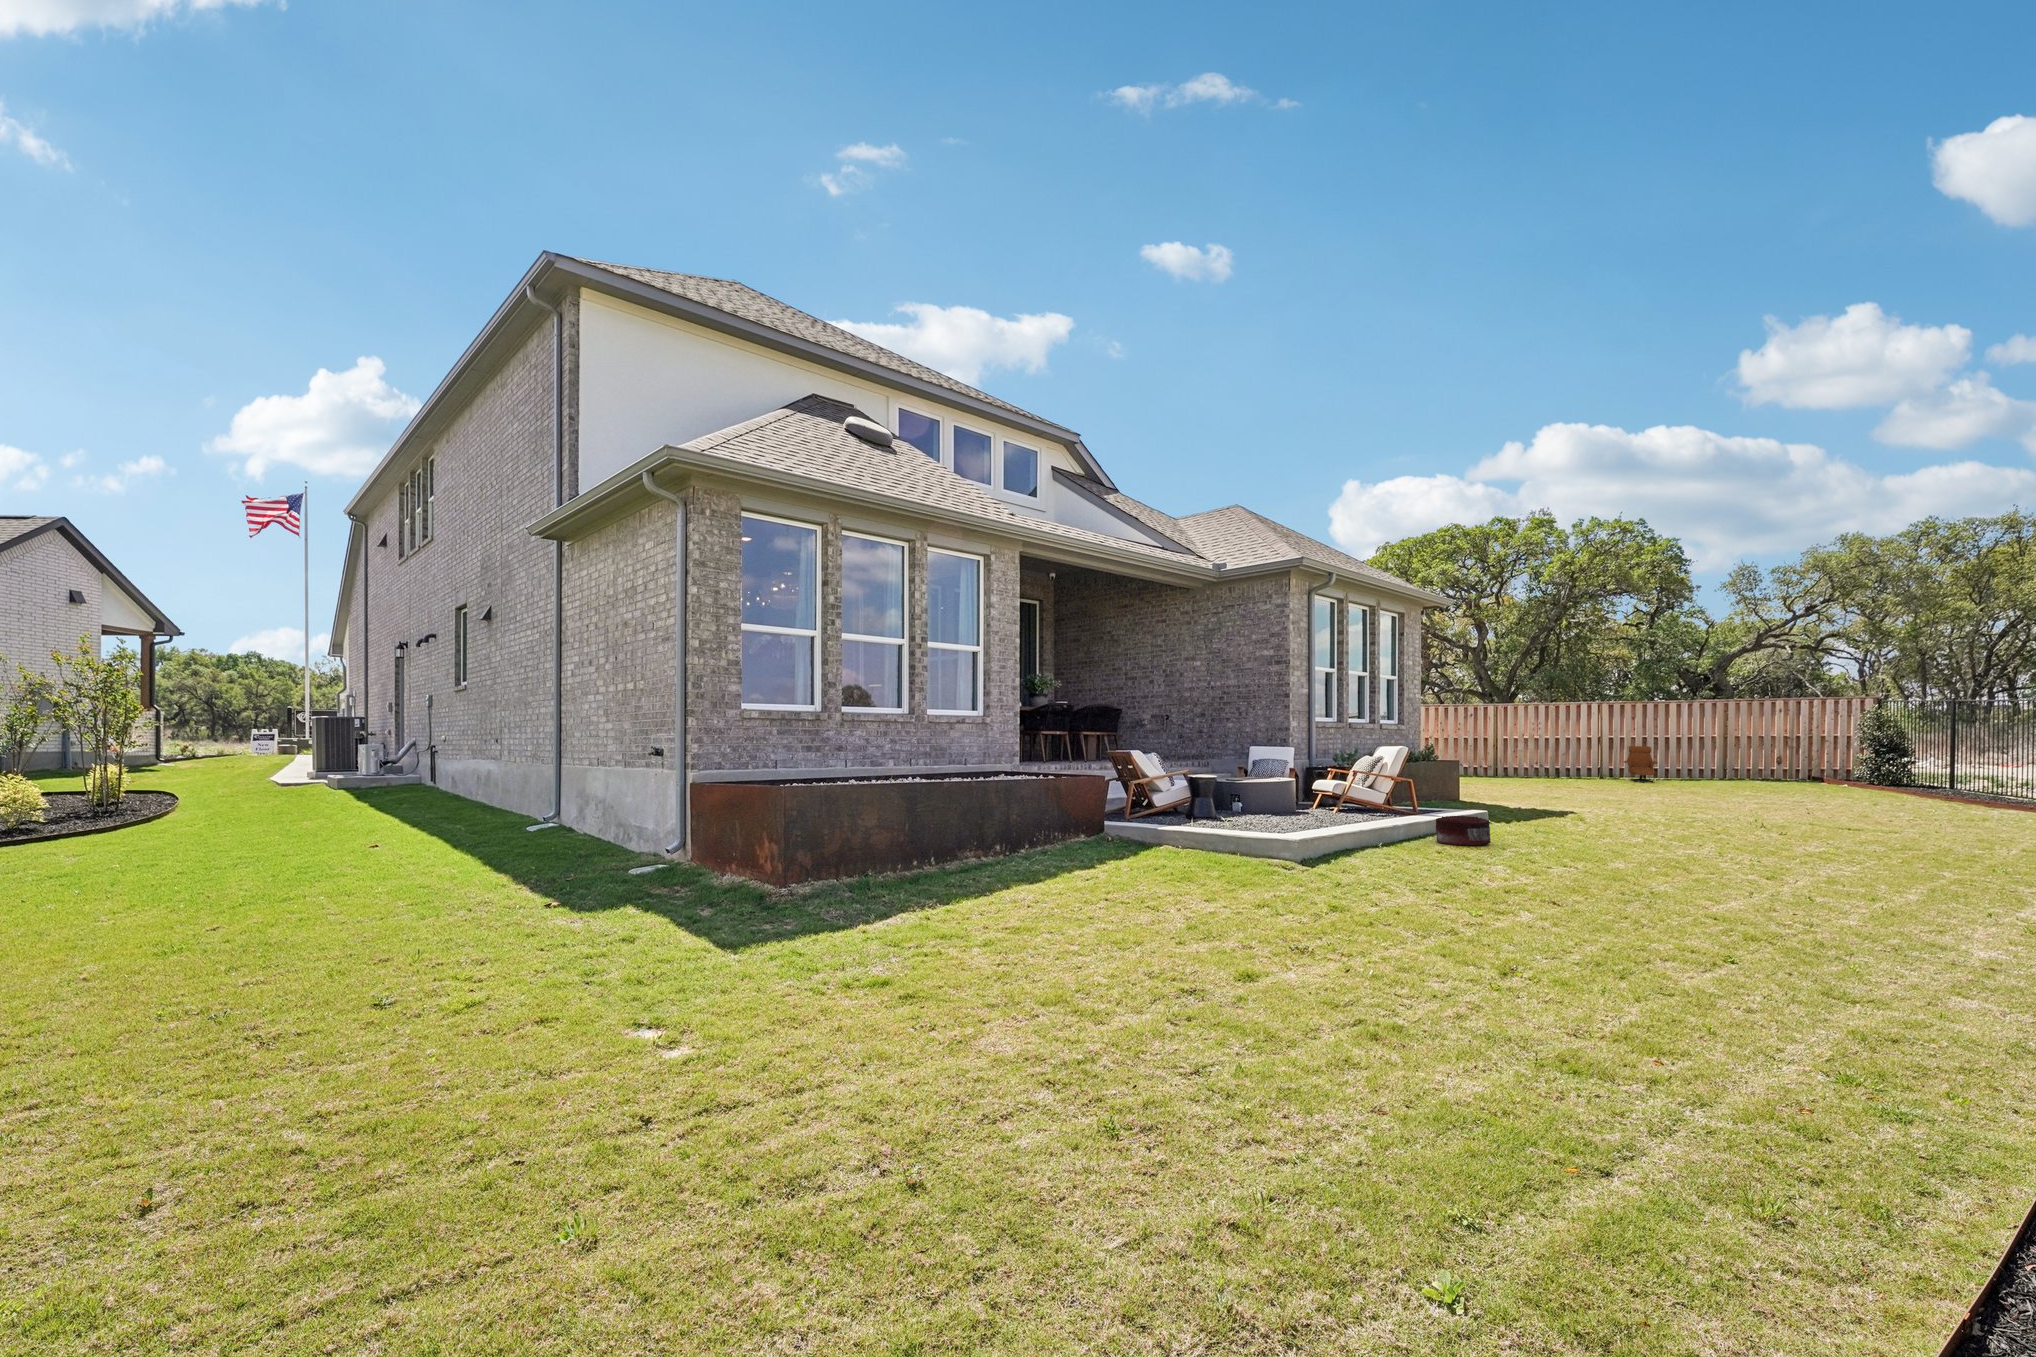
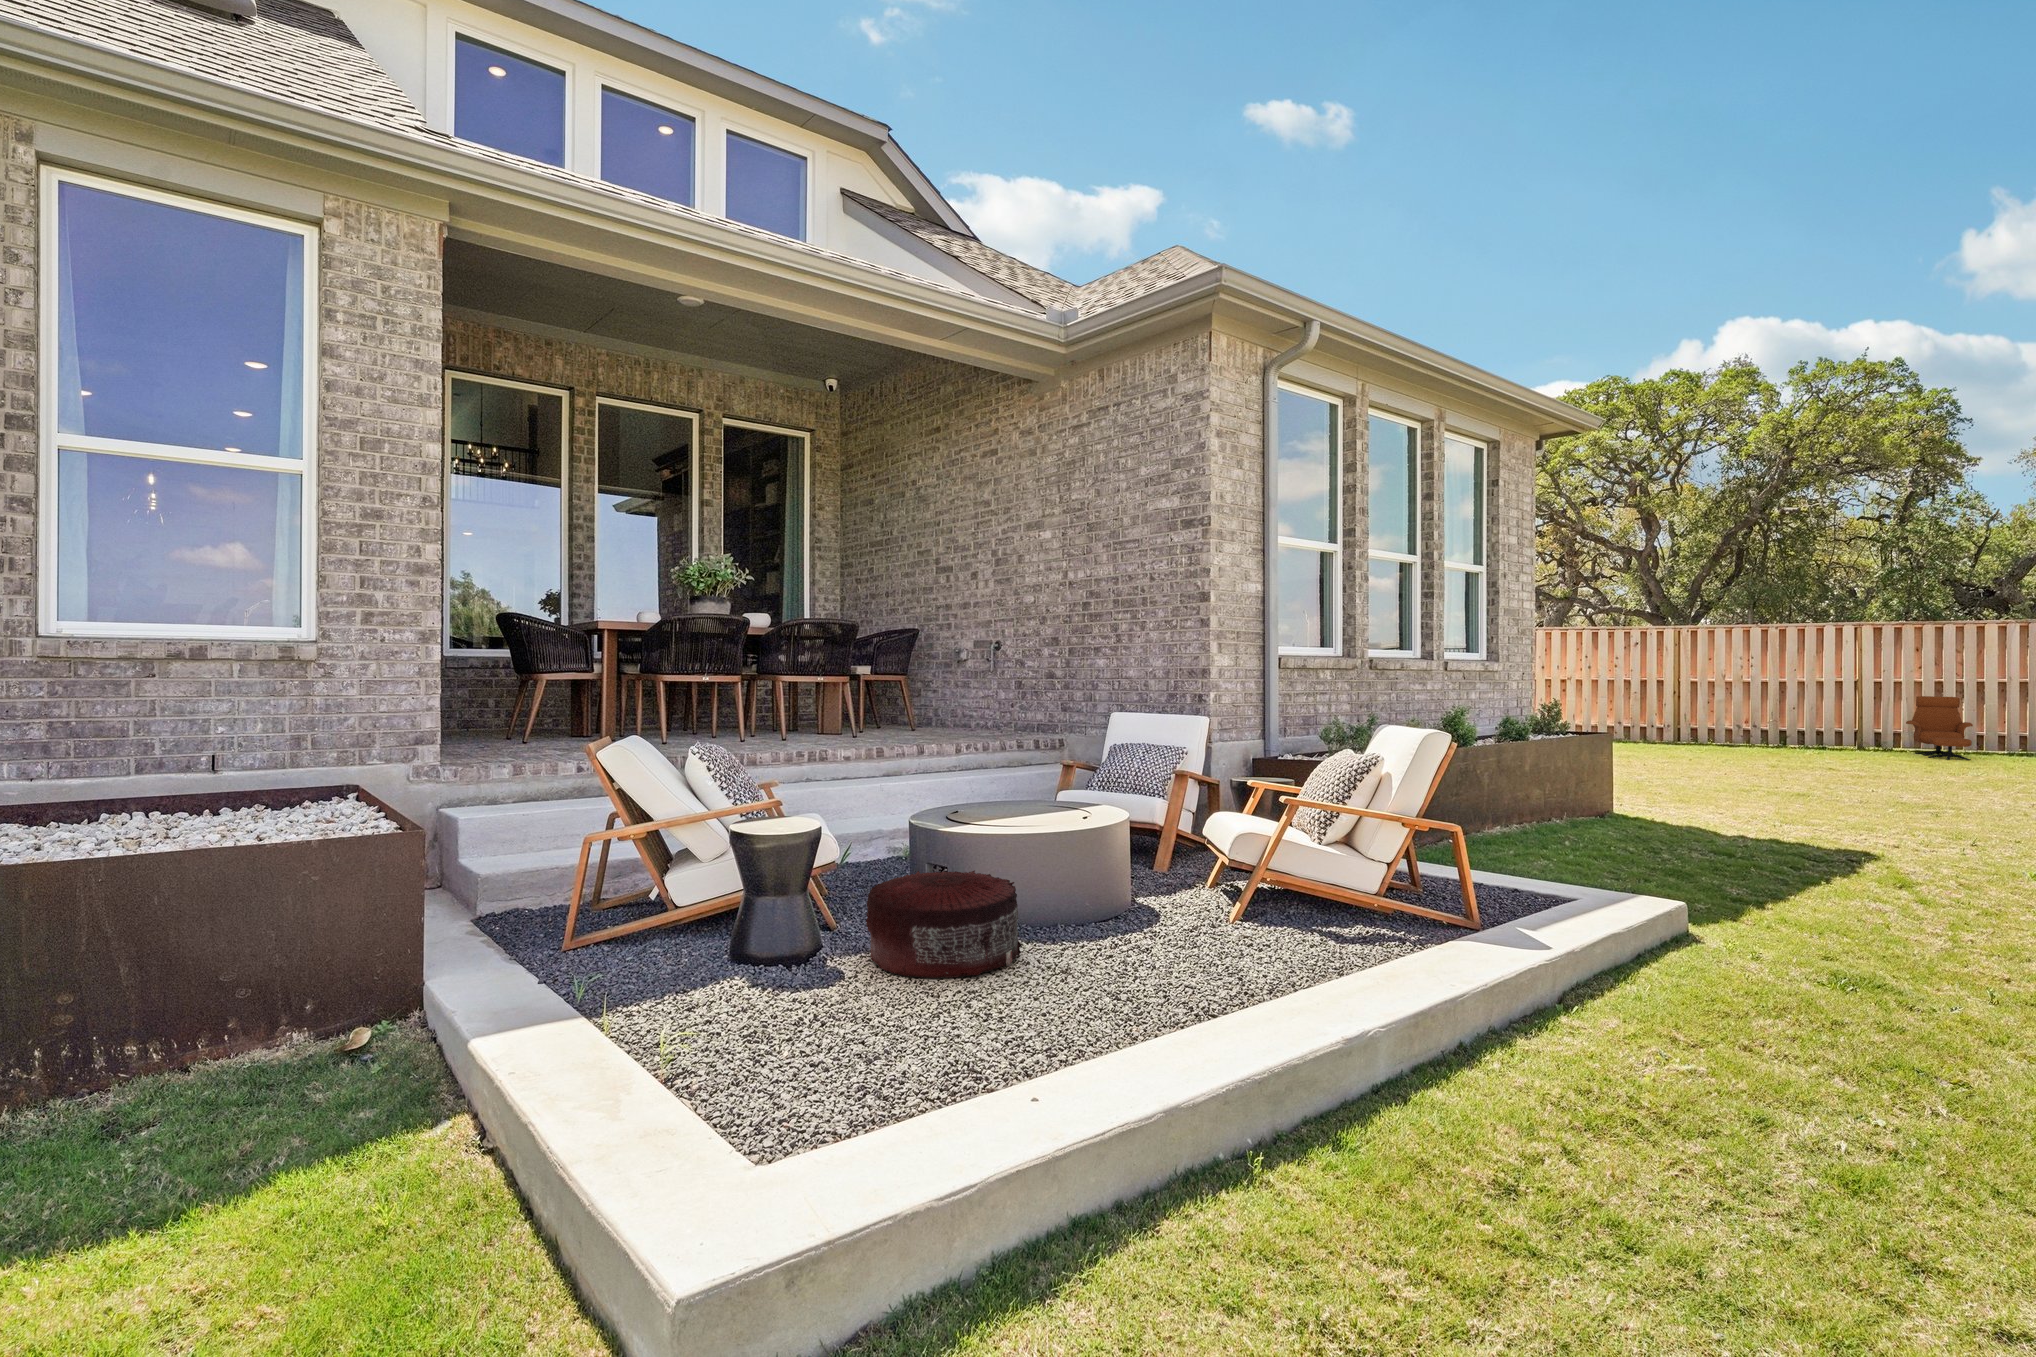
pouf: present [1436,816,1491,846] -> present [866,870,1022,978]

